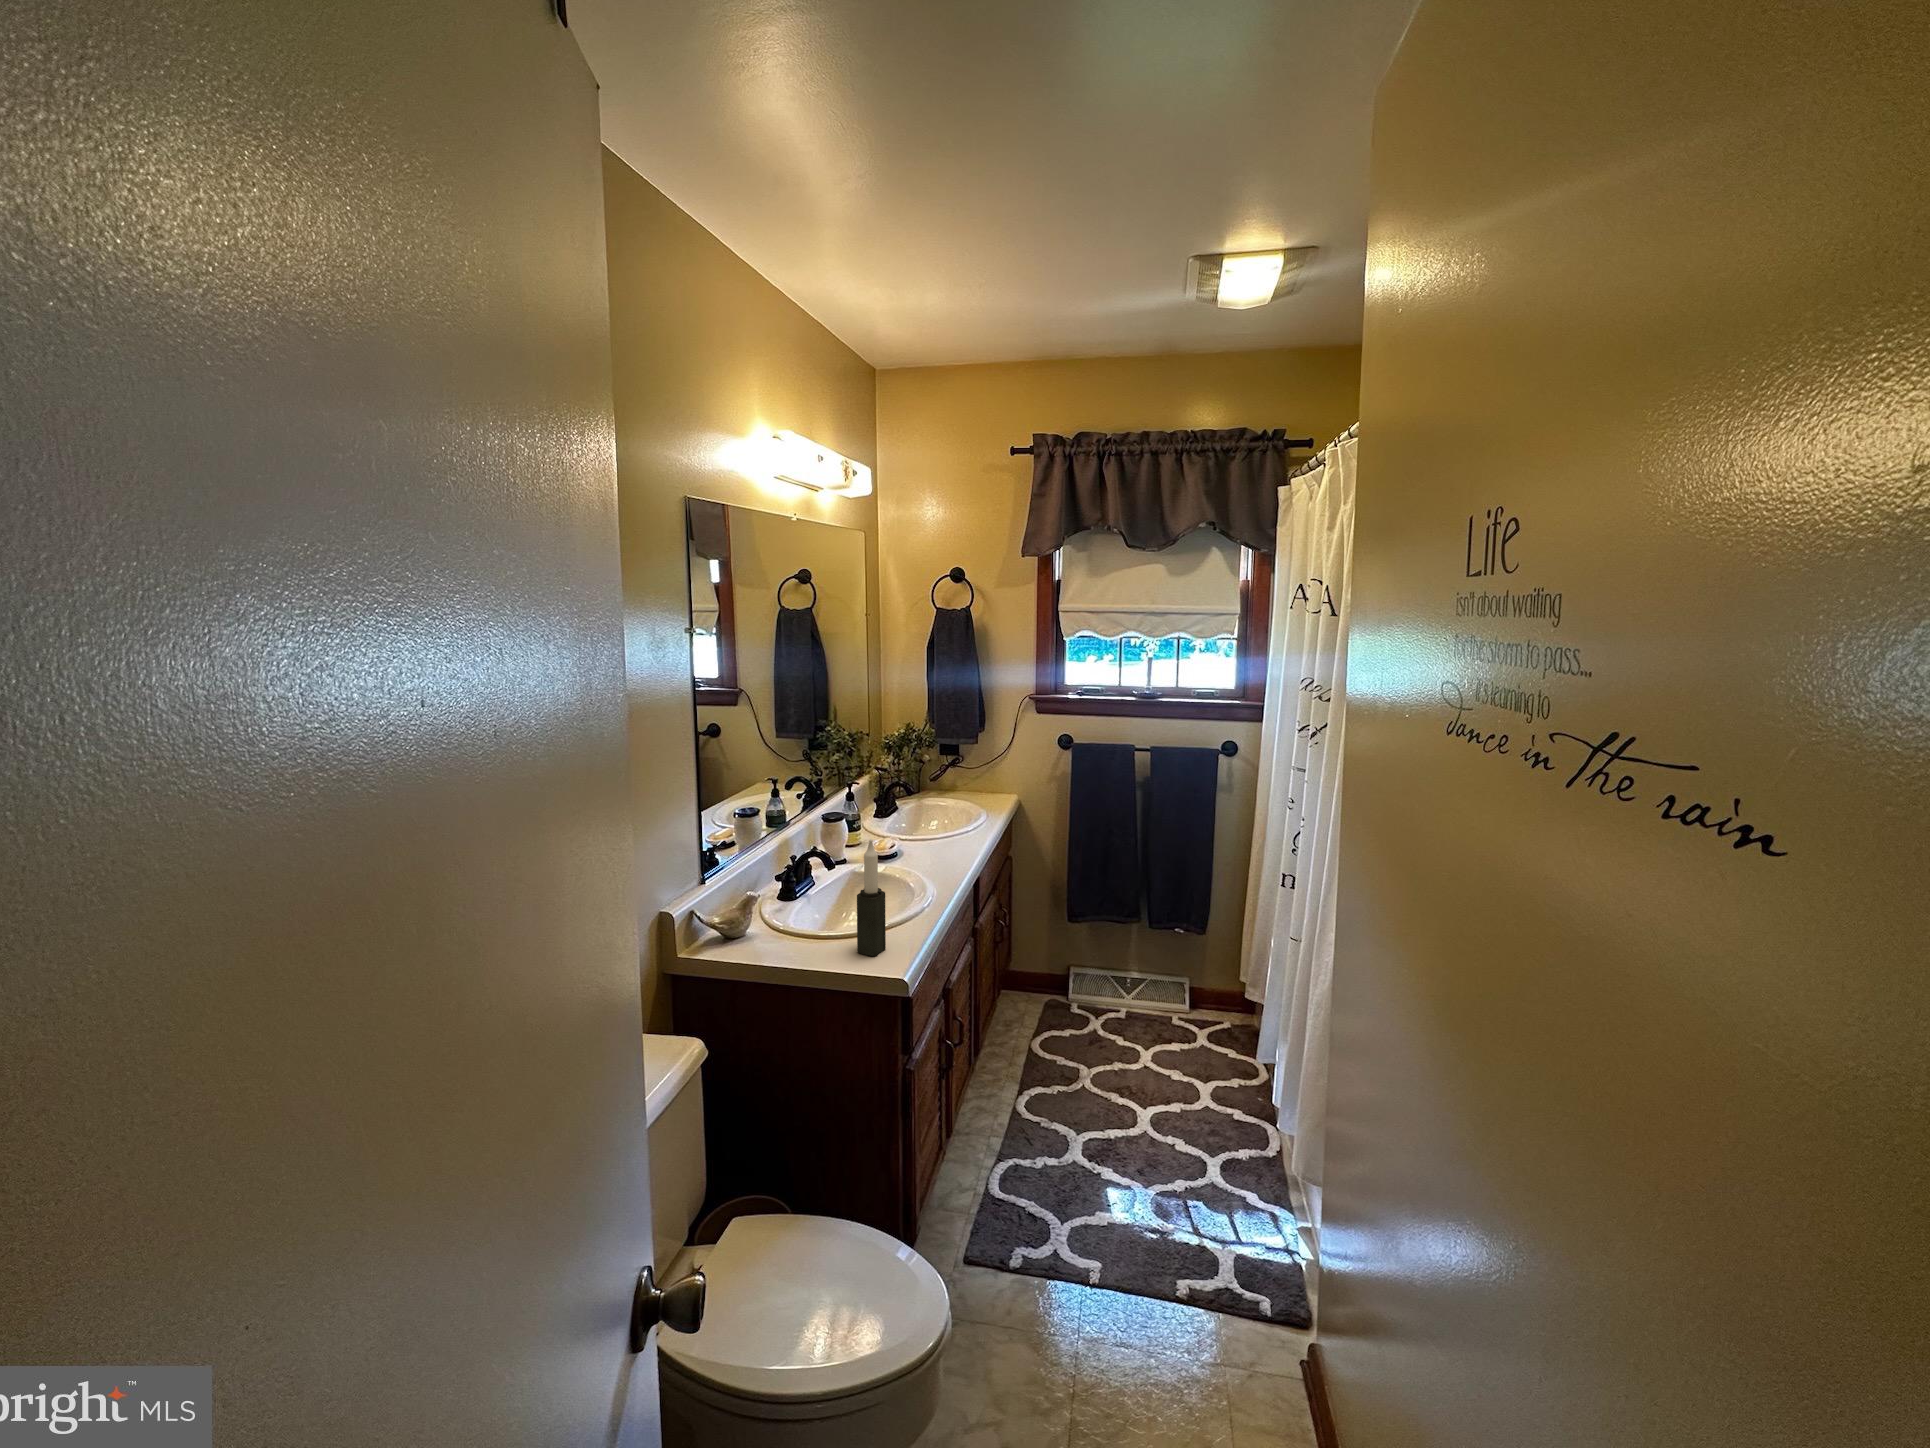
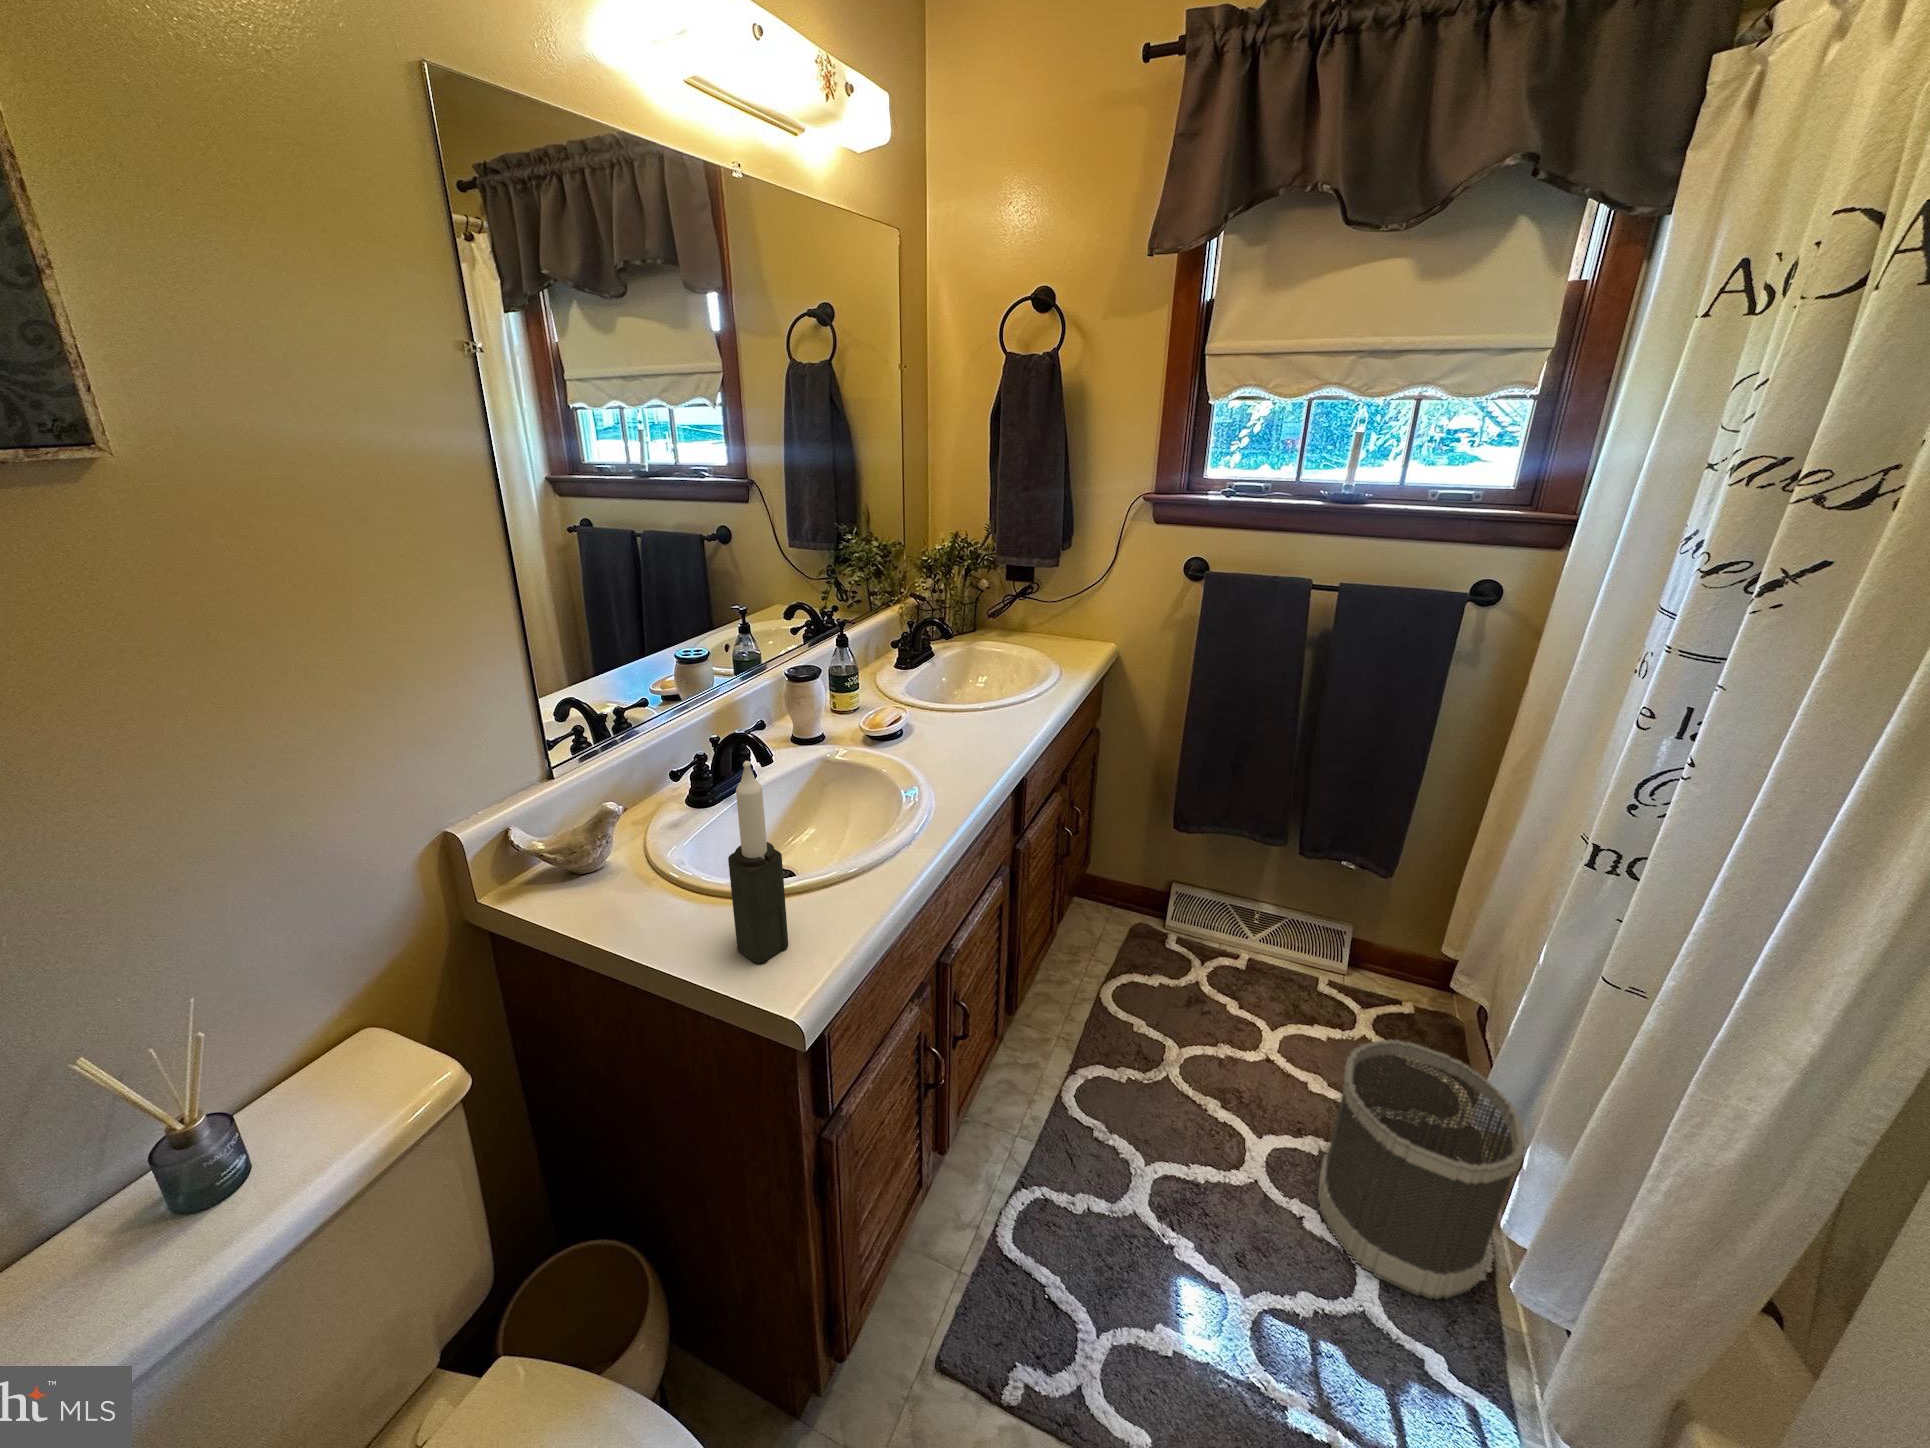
wastebasket: none [1182,1016,1278,1169] -> present [1317,1040,1526,1299]

